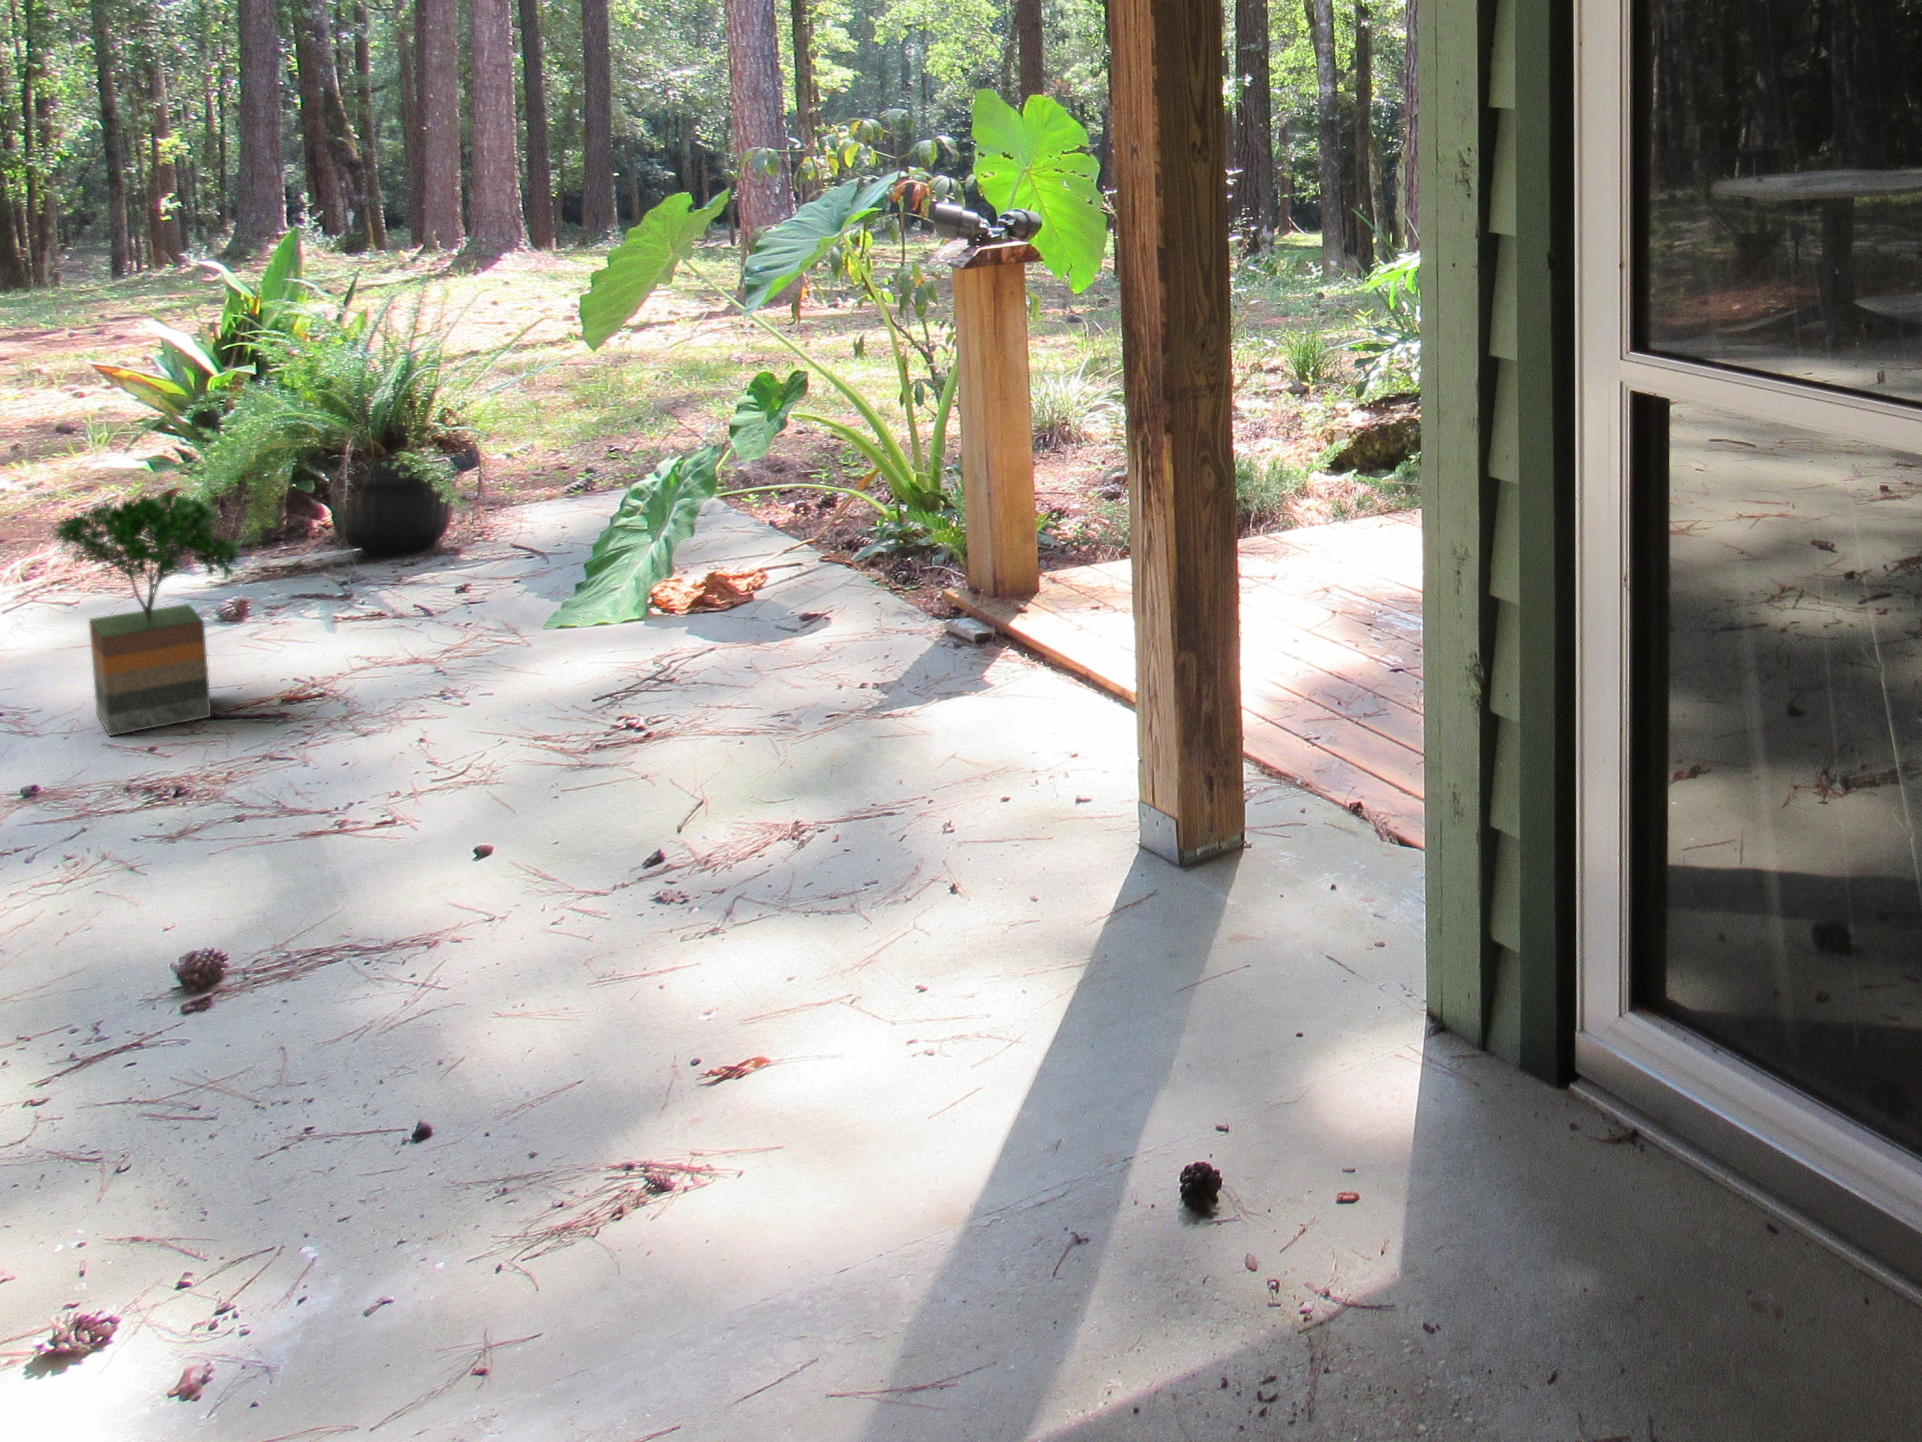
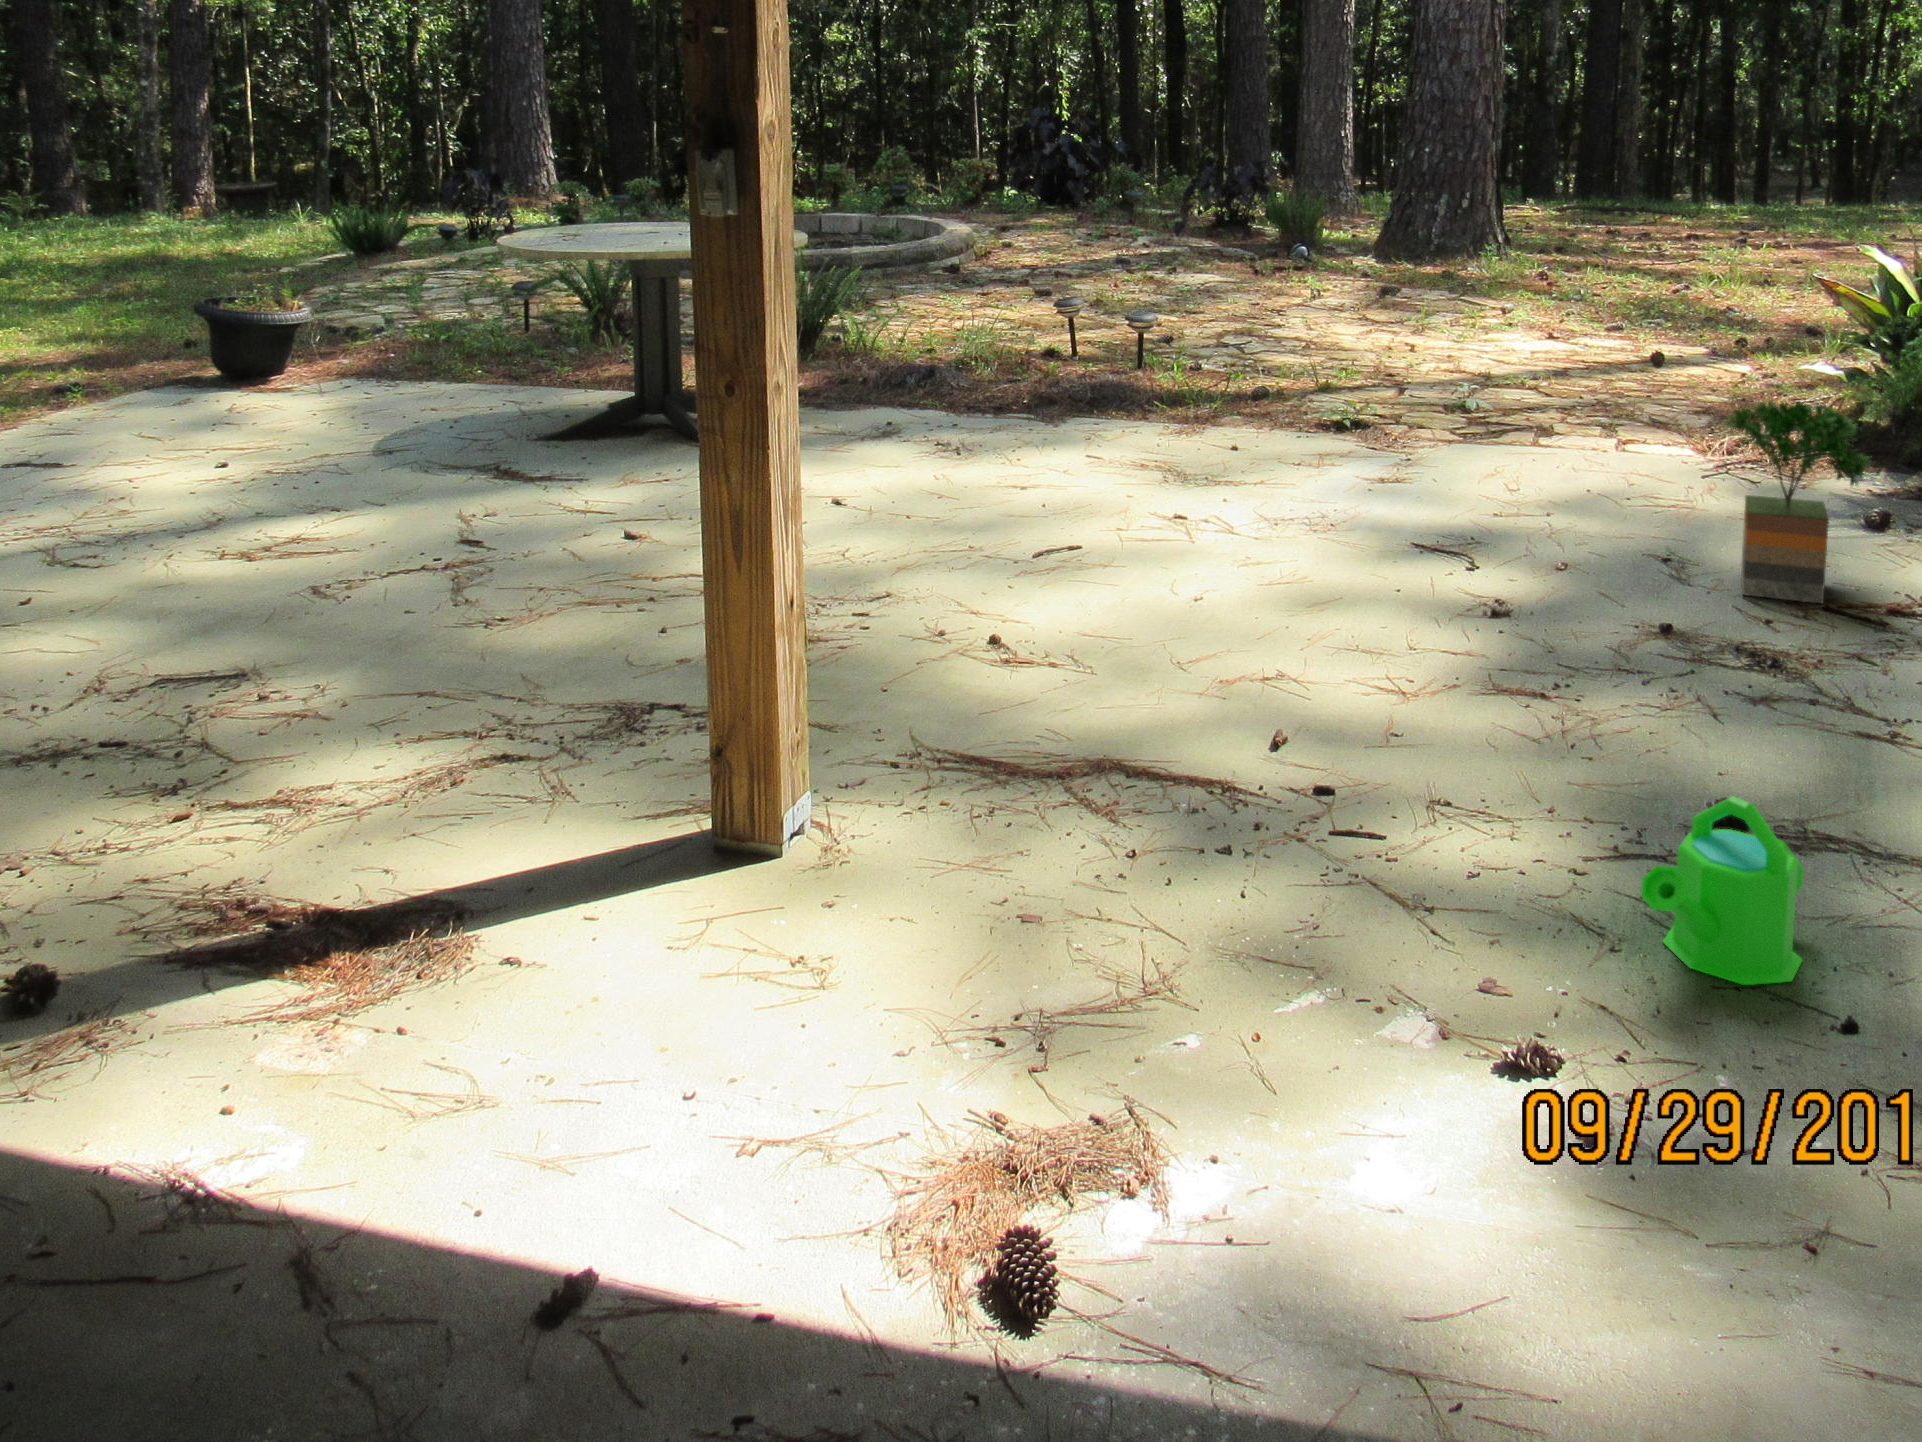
watering can: none [154,924,339,1131] -> present [1641,796,1804,985]

